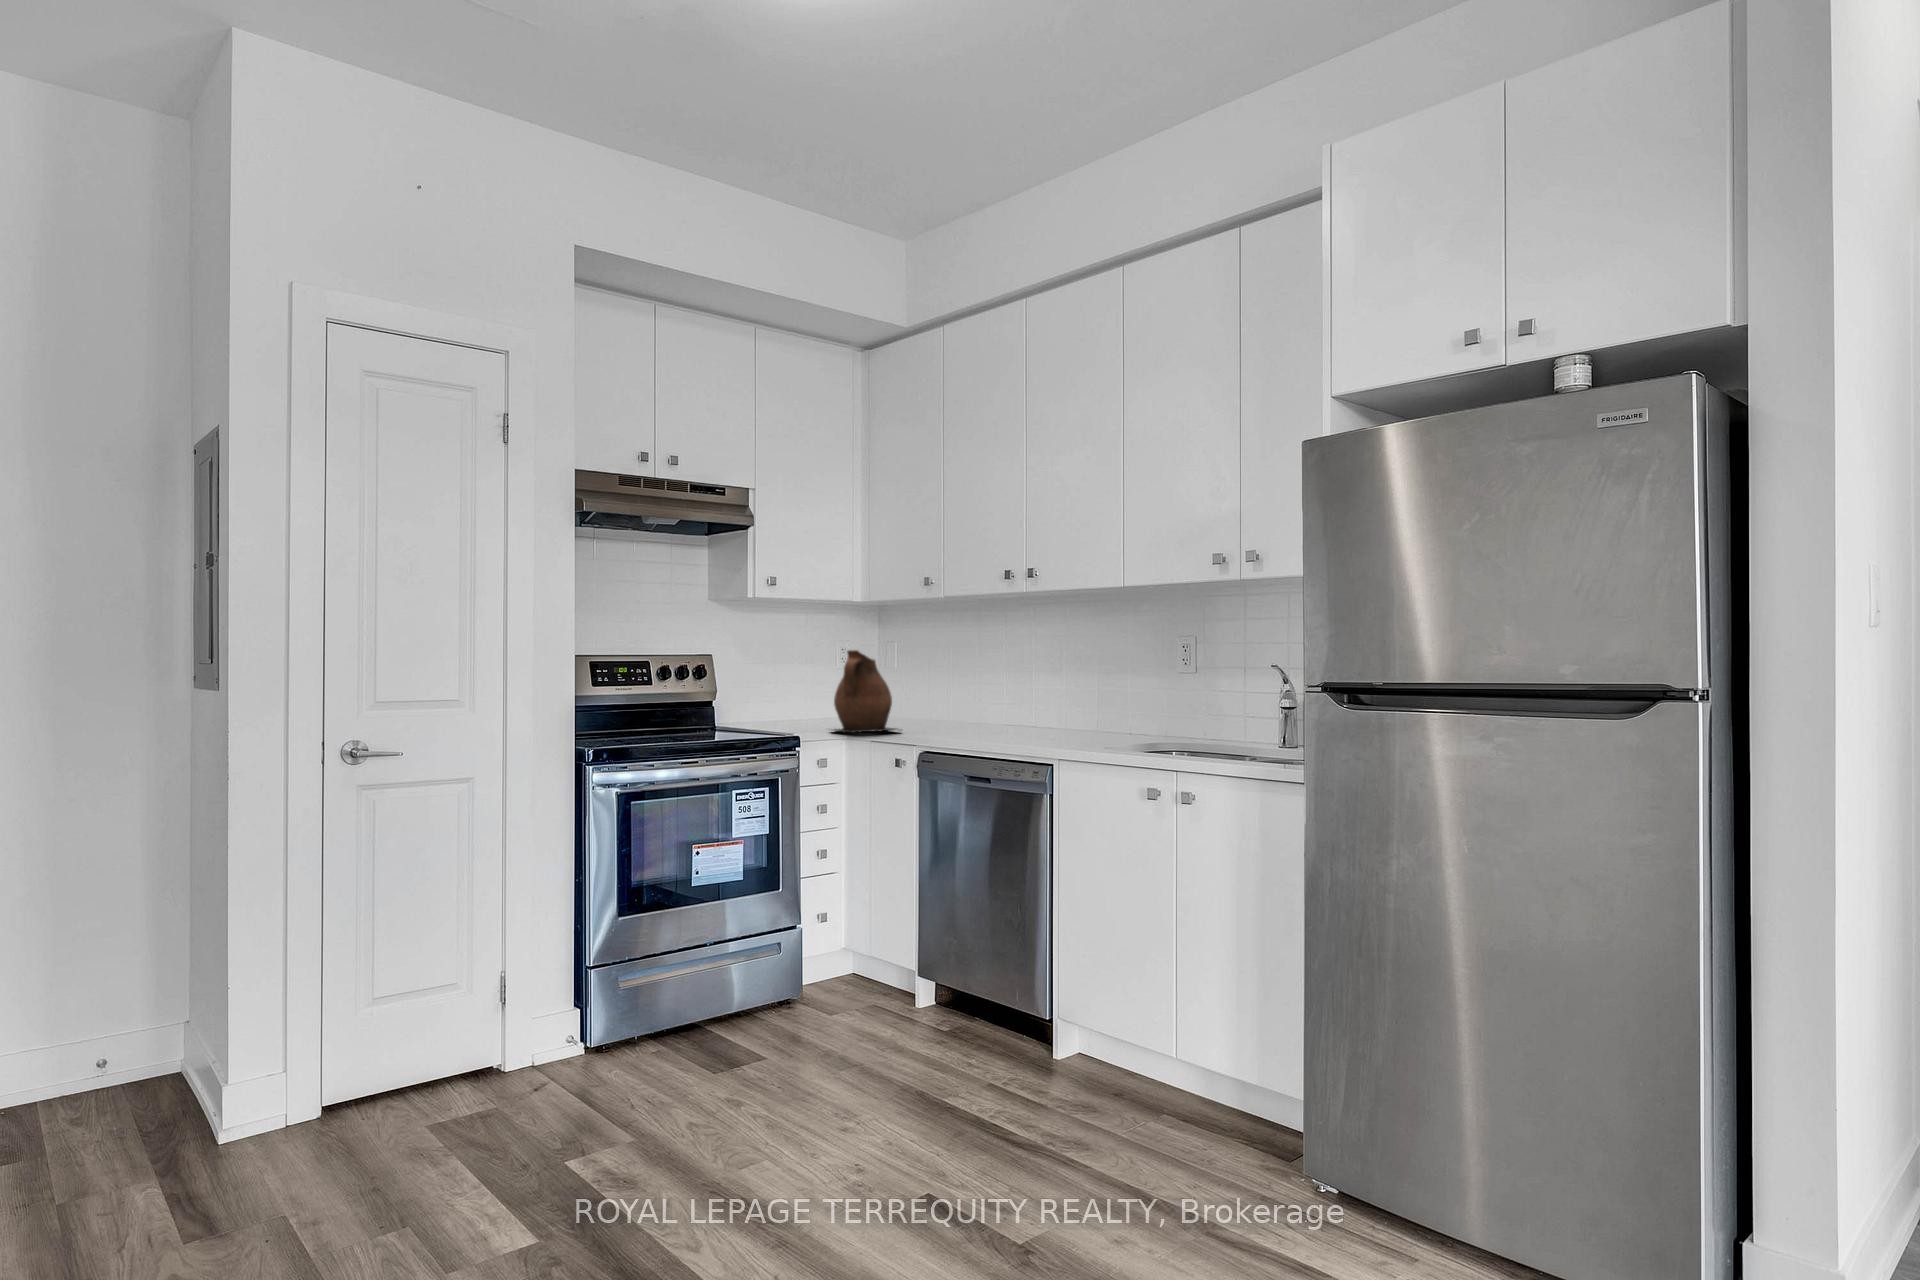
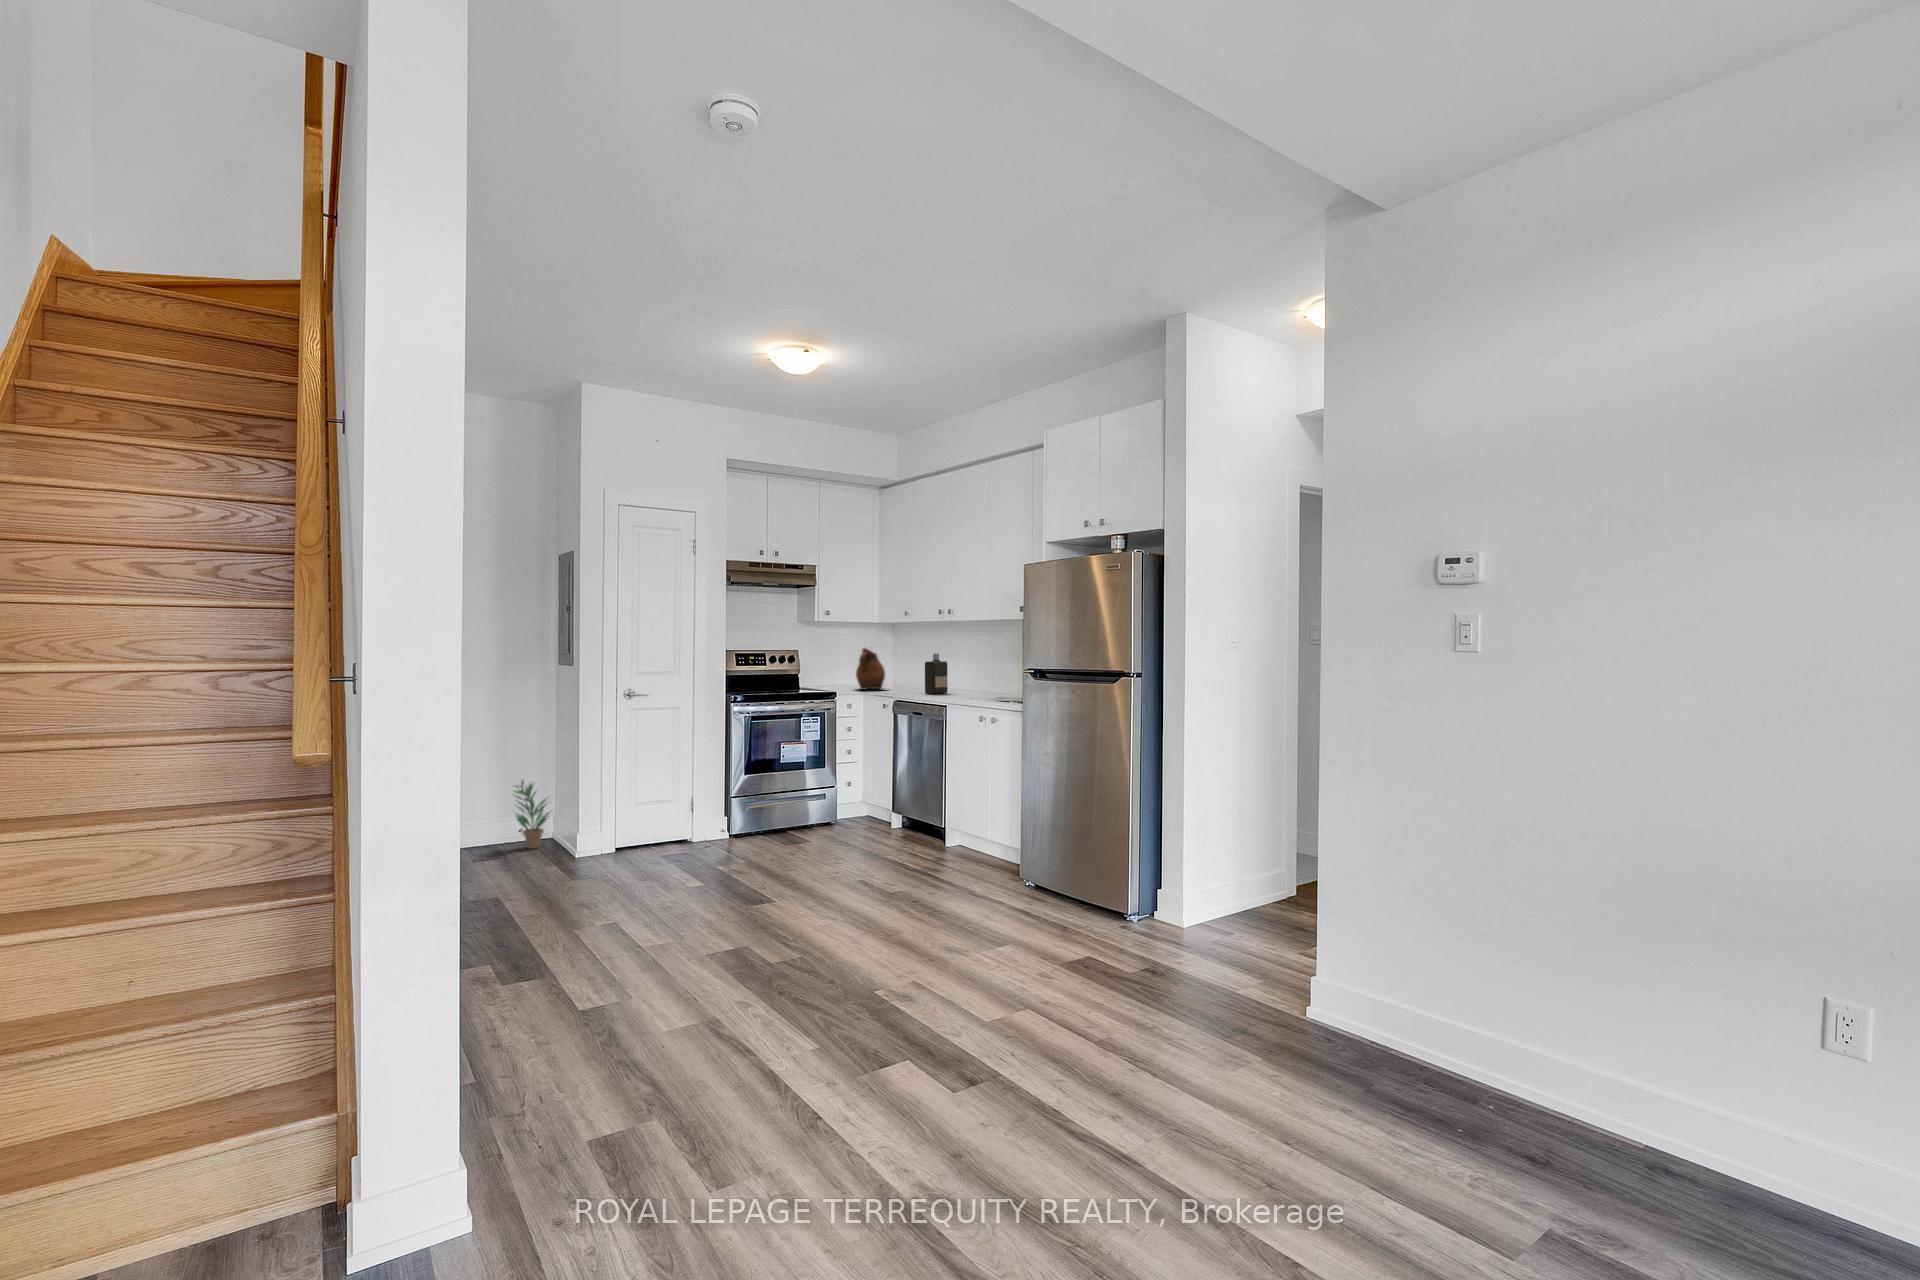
bottle: none [988,661,1031,744] -> present [925,654,948,694]
potted plant: none [74,946,181,1109] -> present [515,781,549,849]

